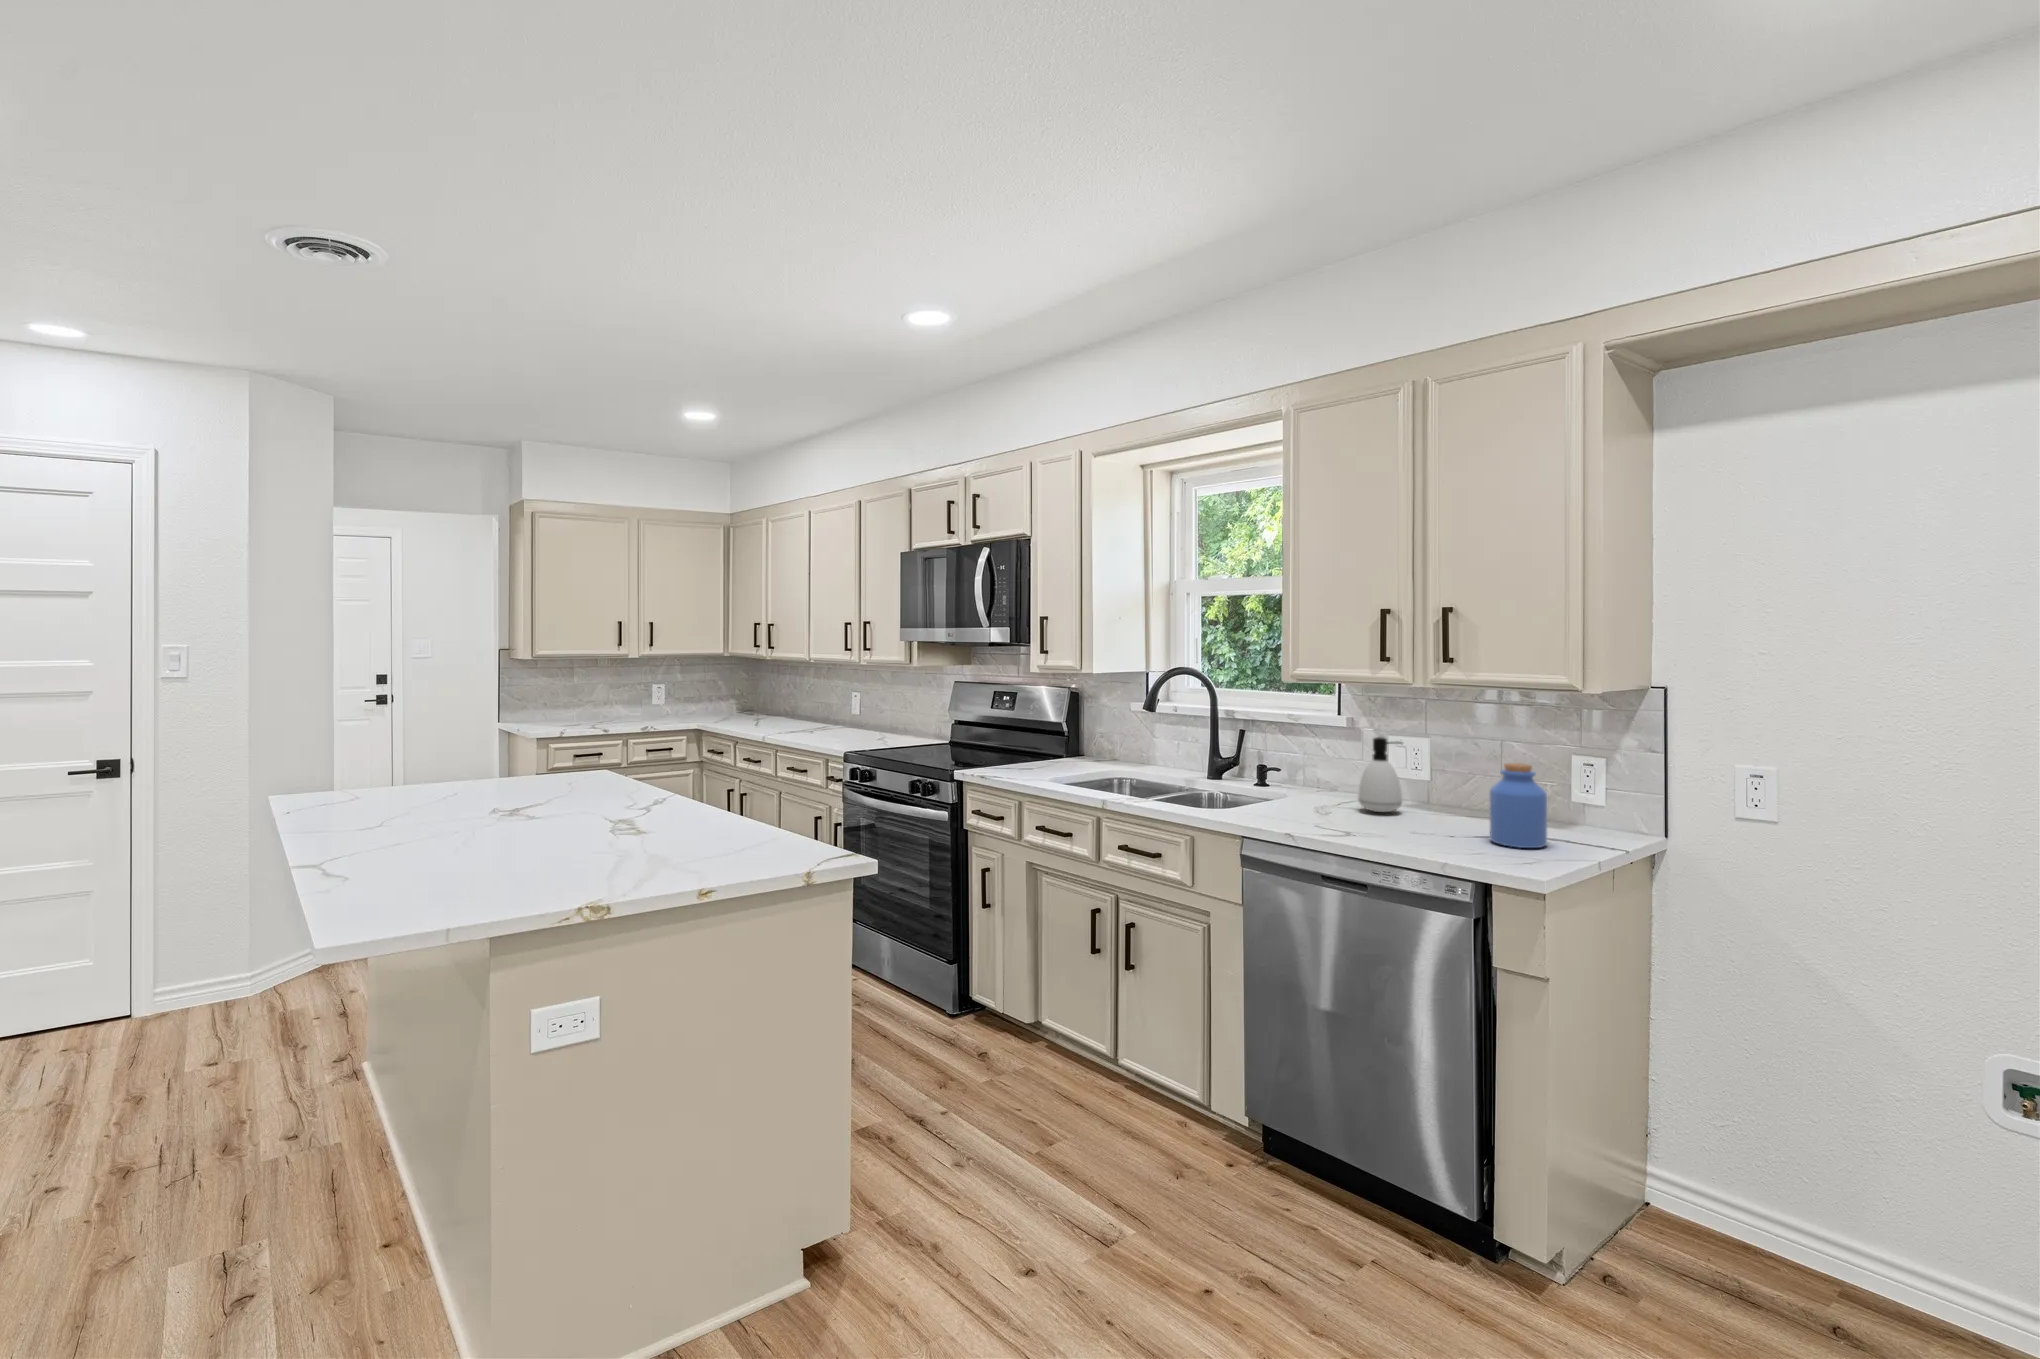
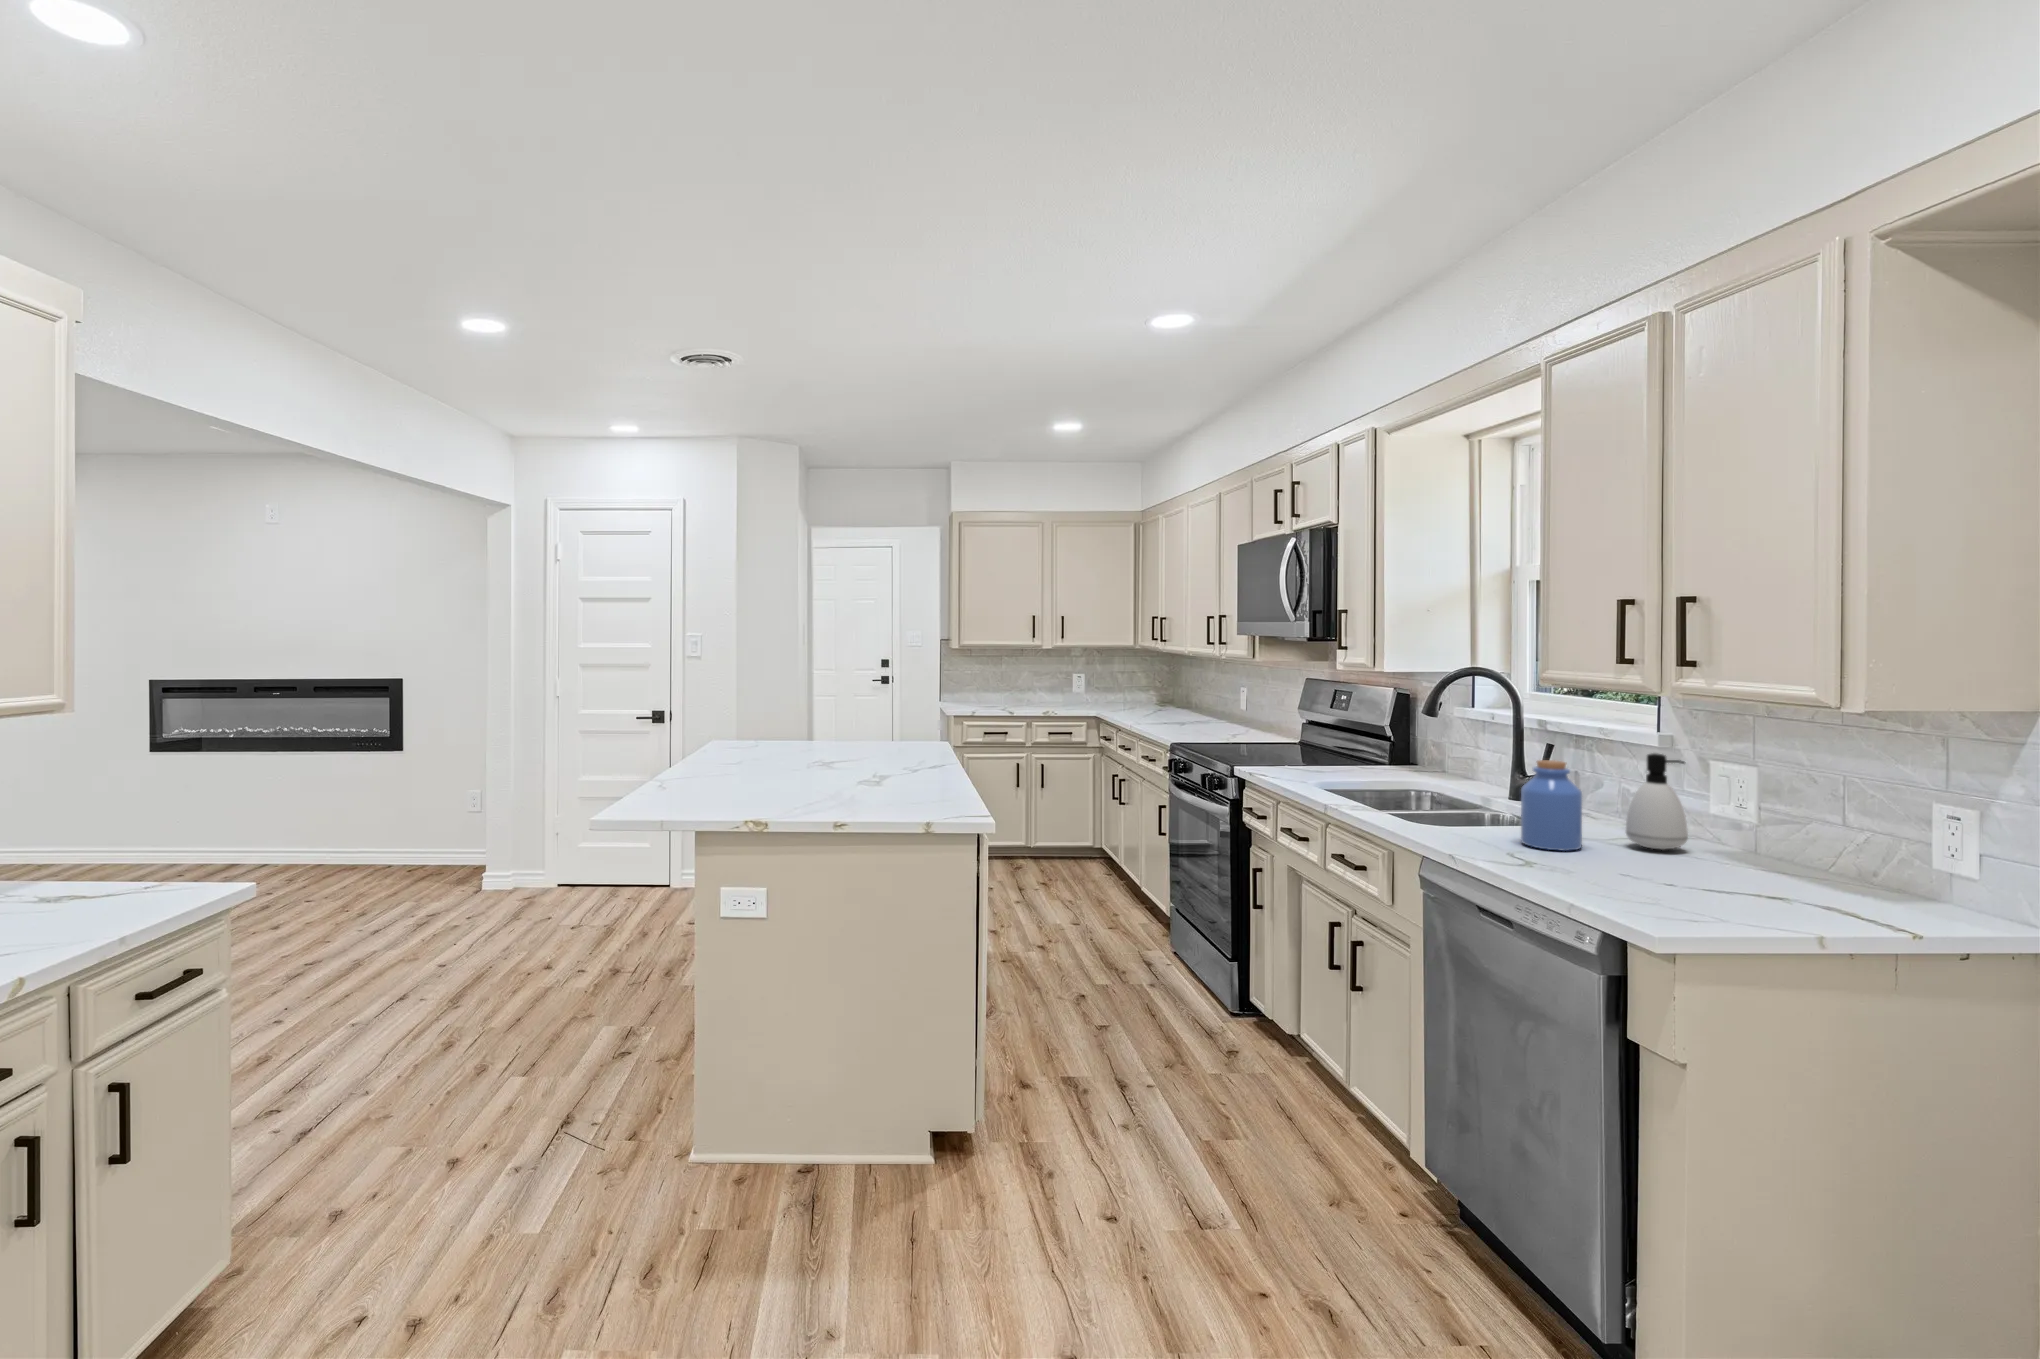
jar: present [1489,763,1547,848] -> present [1521,760,1582,851]

